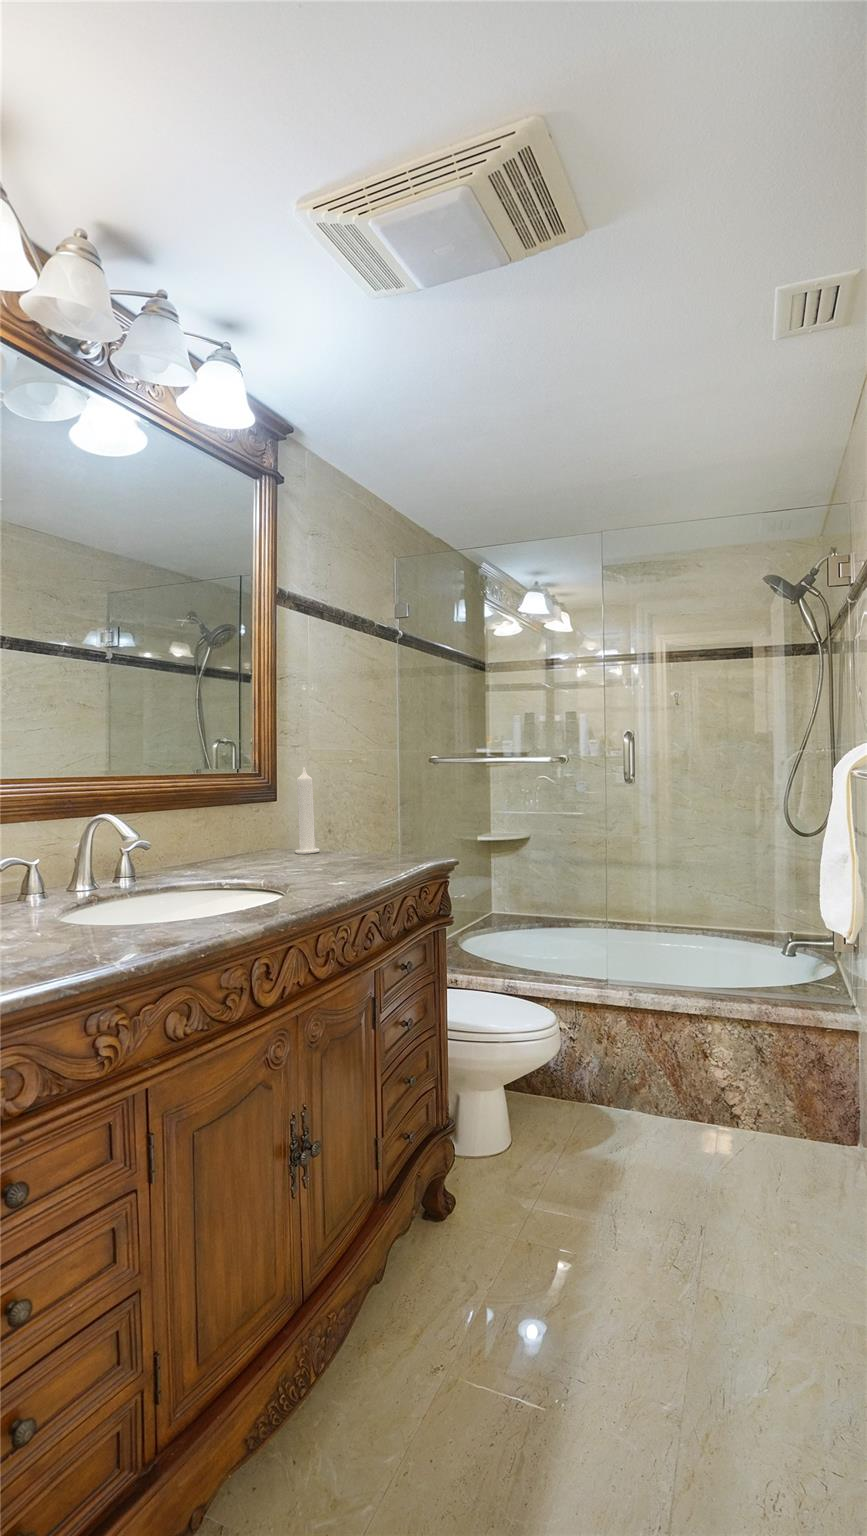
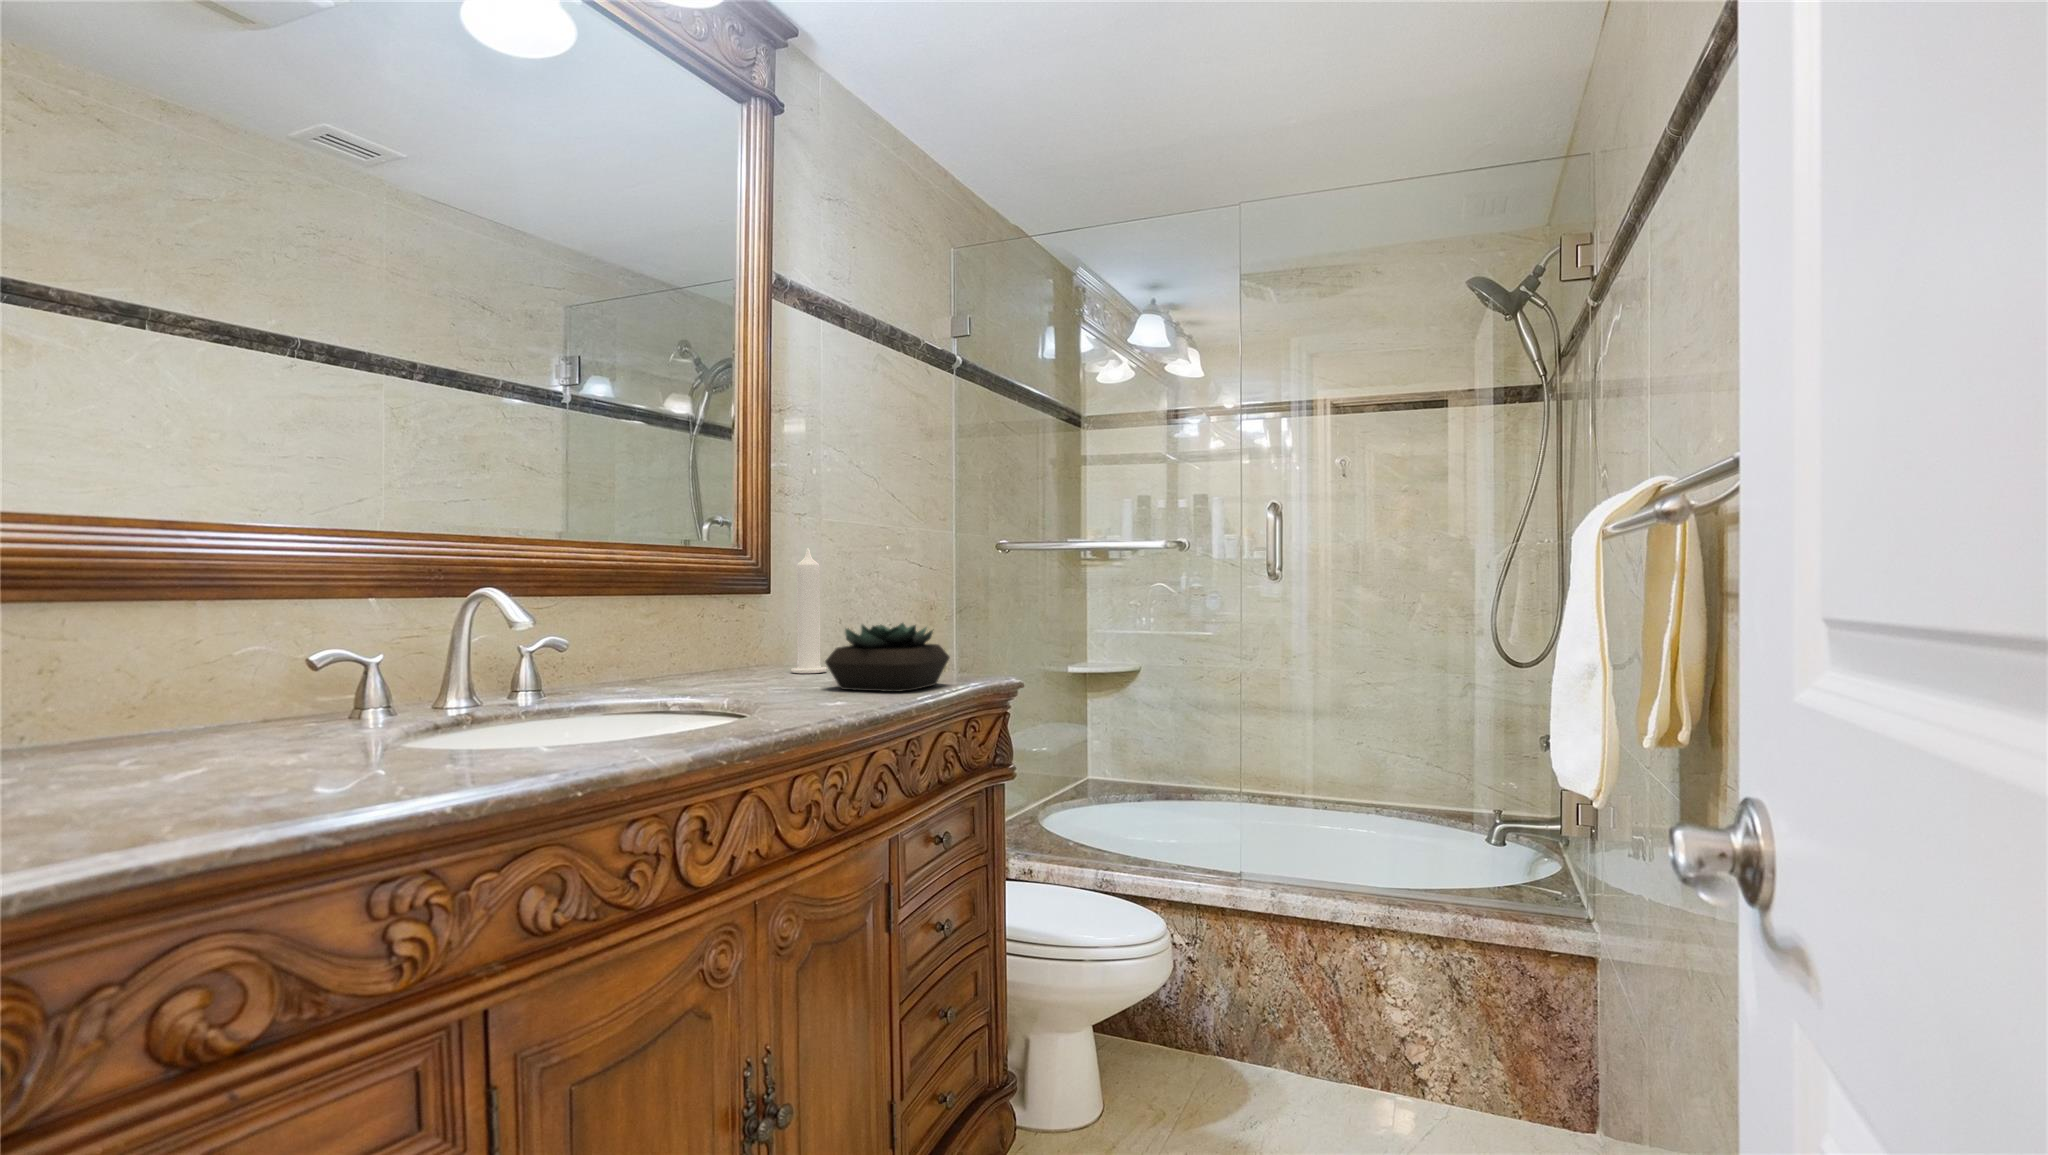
succulent plant: none [323,819,407,868] -> present [825,623,950,692]

